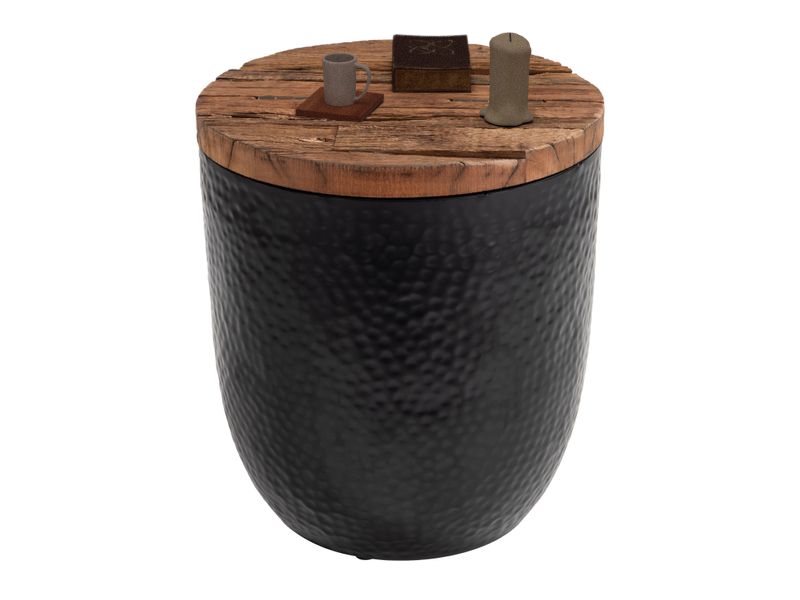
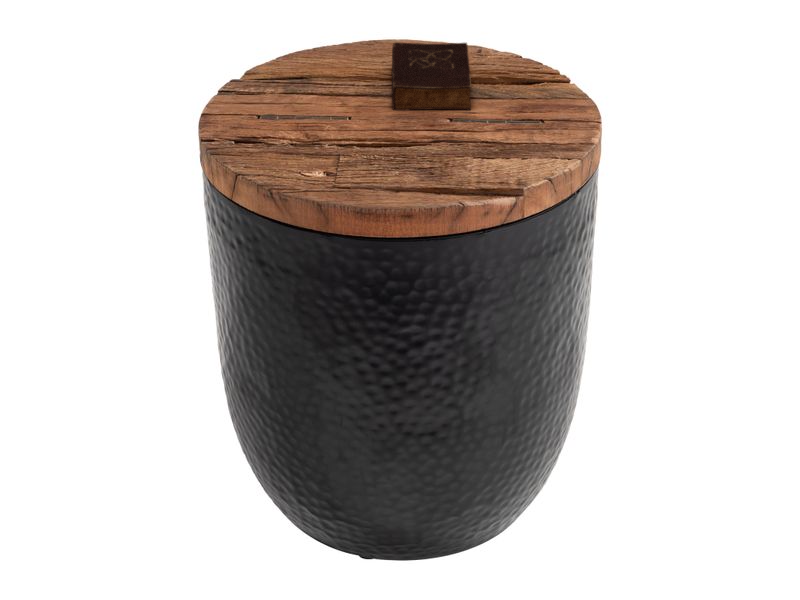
candle: present [479,32,534,126] -> none [479,62,532,155]
mug: present [295,52,384,123] -> none [297,77,384,151]

